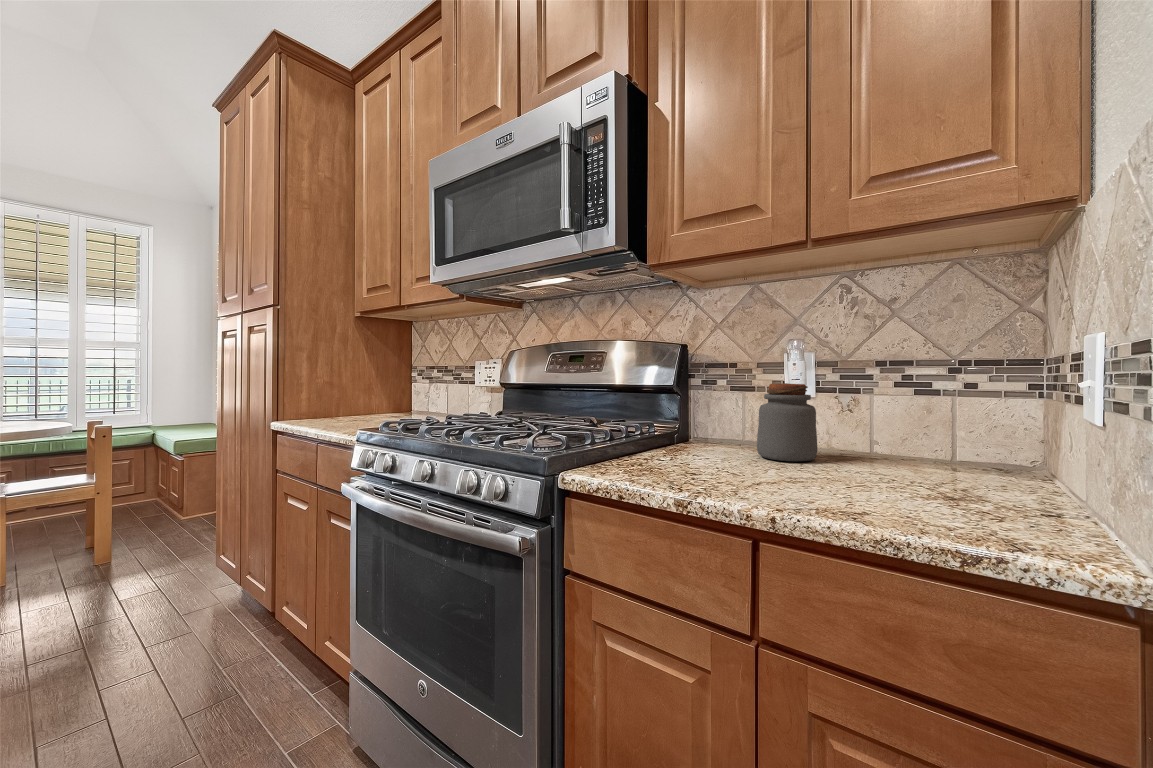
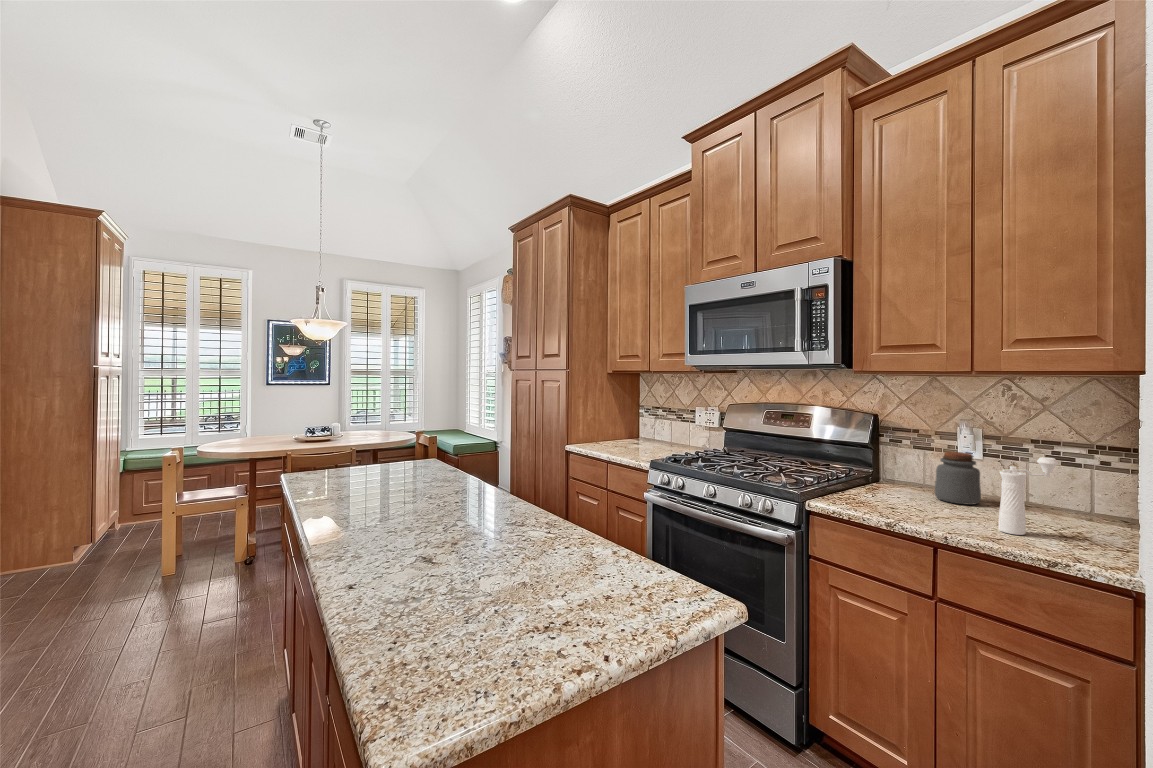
pepper mill: none [853,365,938,502] -> present [998,457,1058,535]

